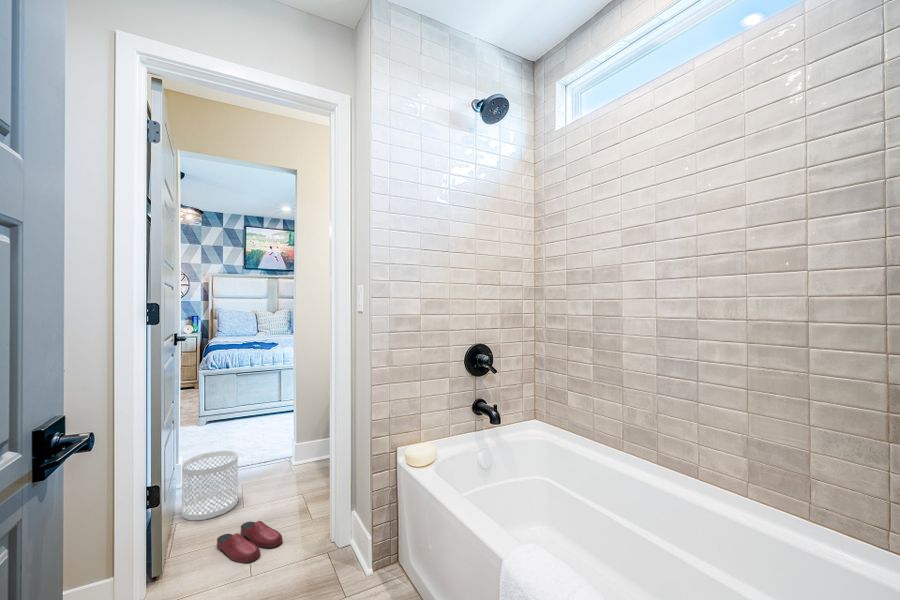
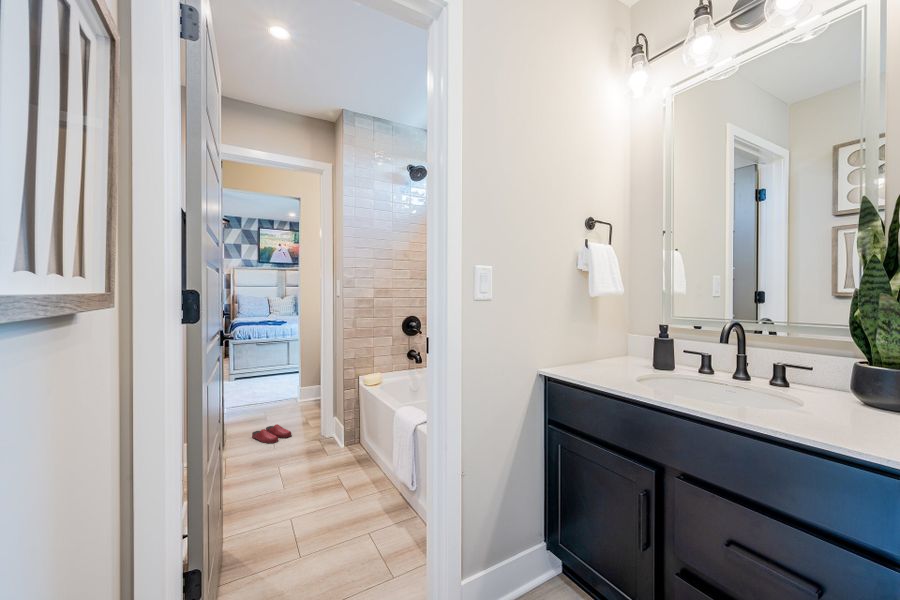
waste basket: present [182,451,238,520] -> none [227,387,262,427]

